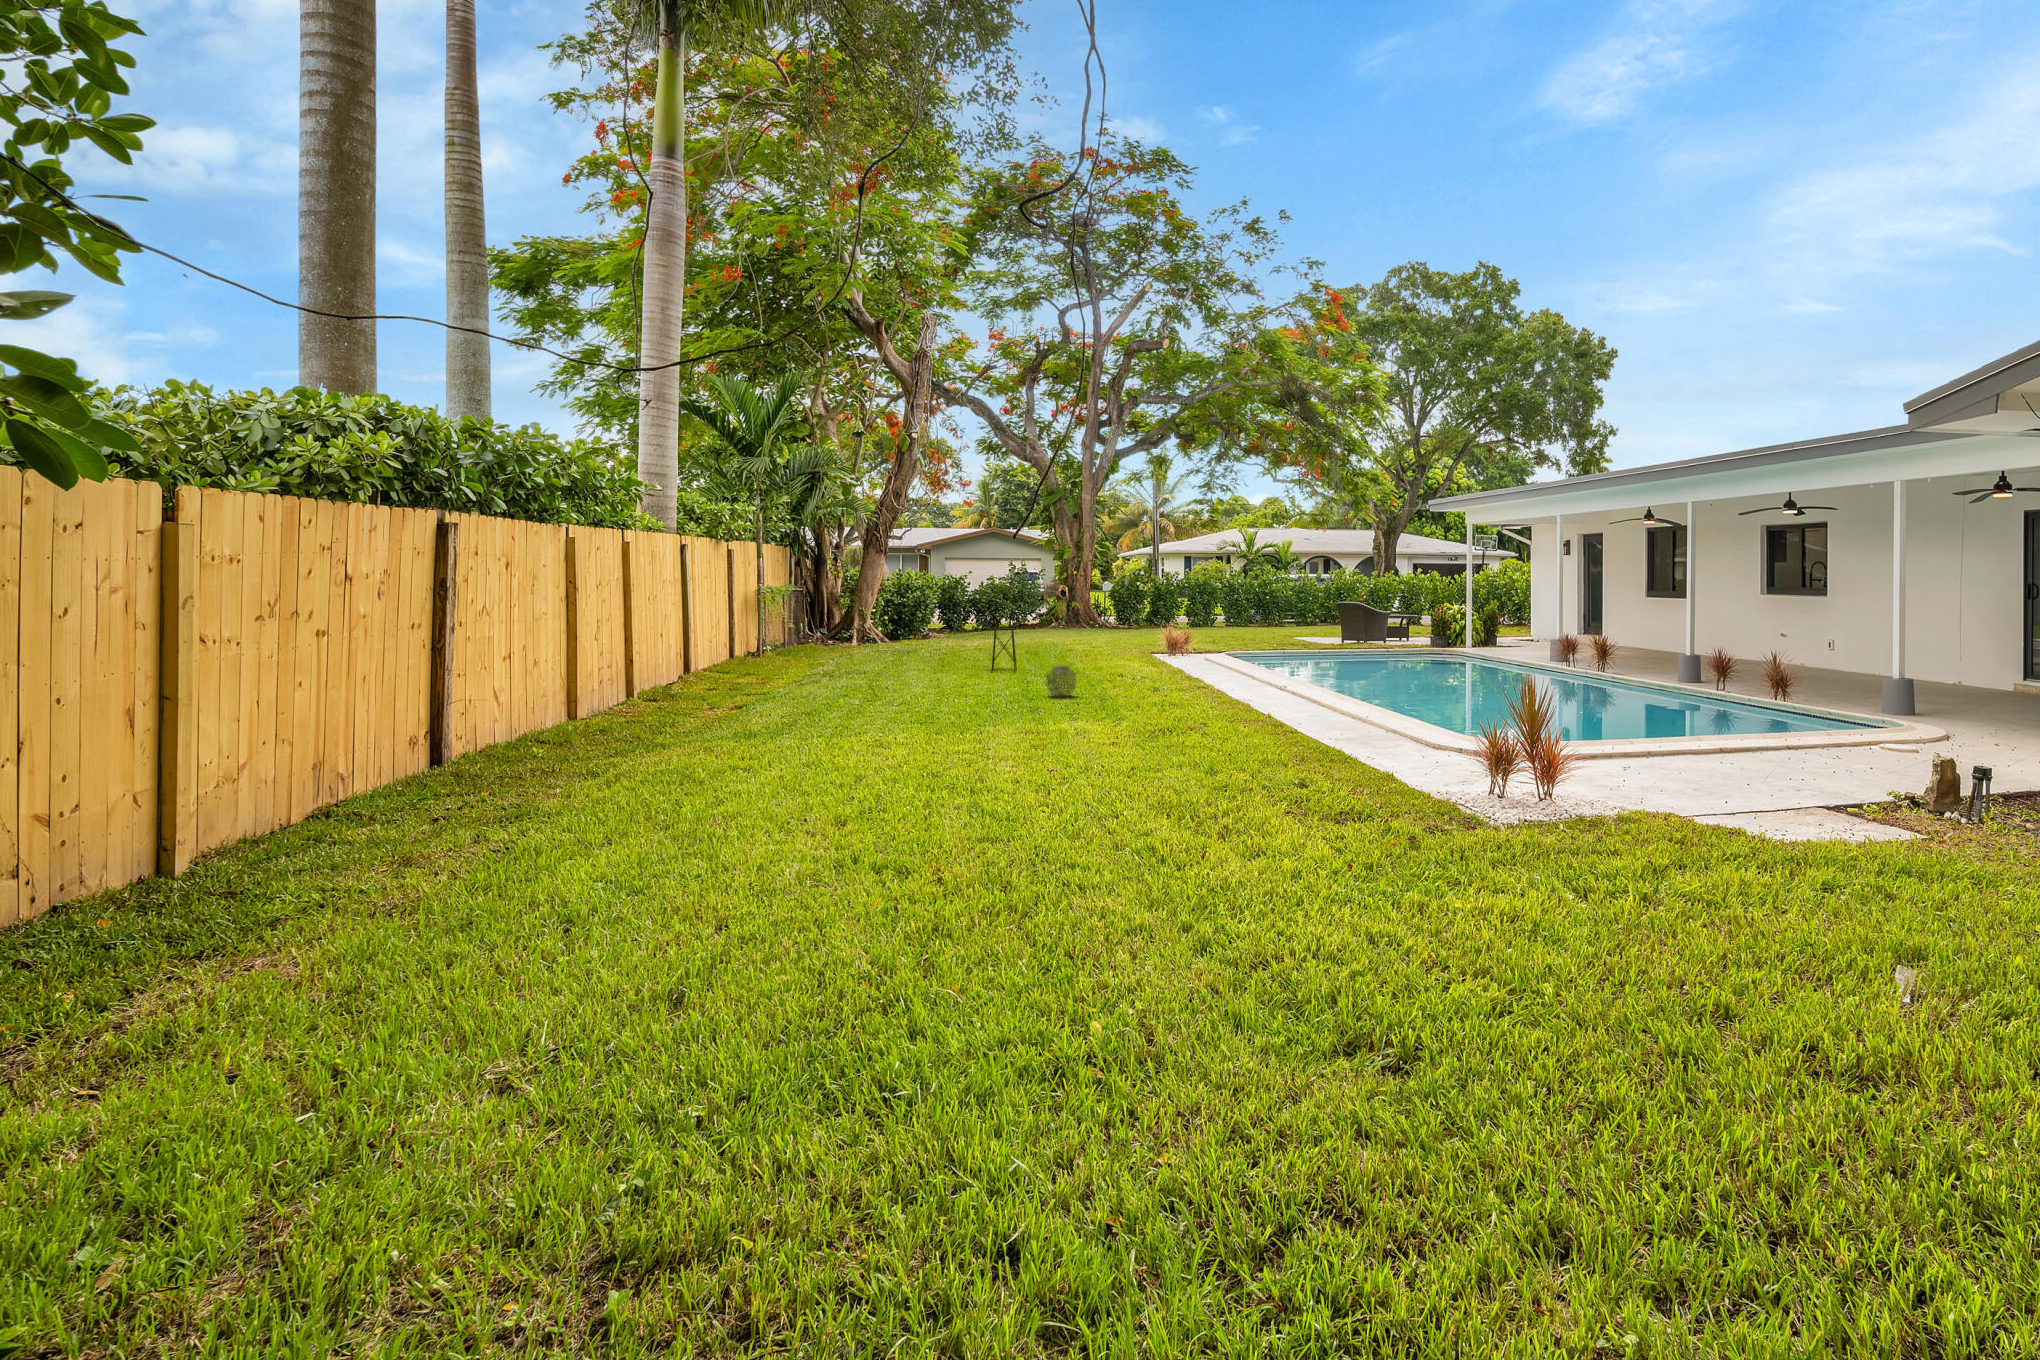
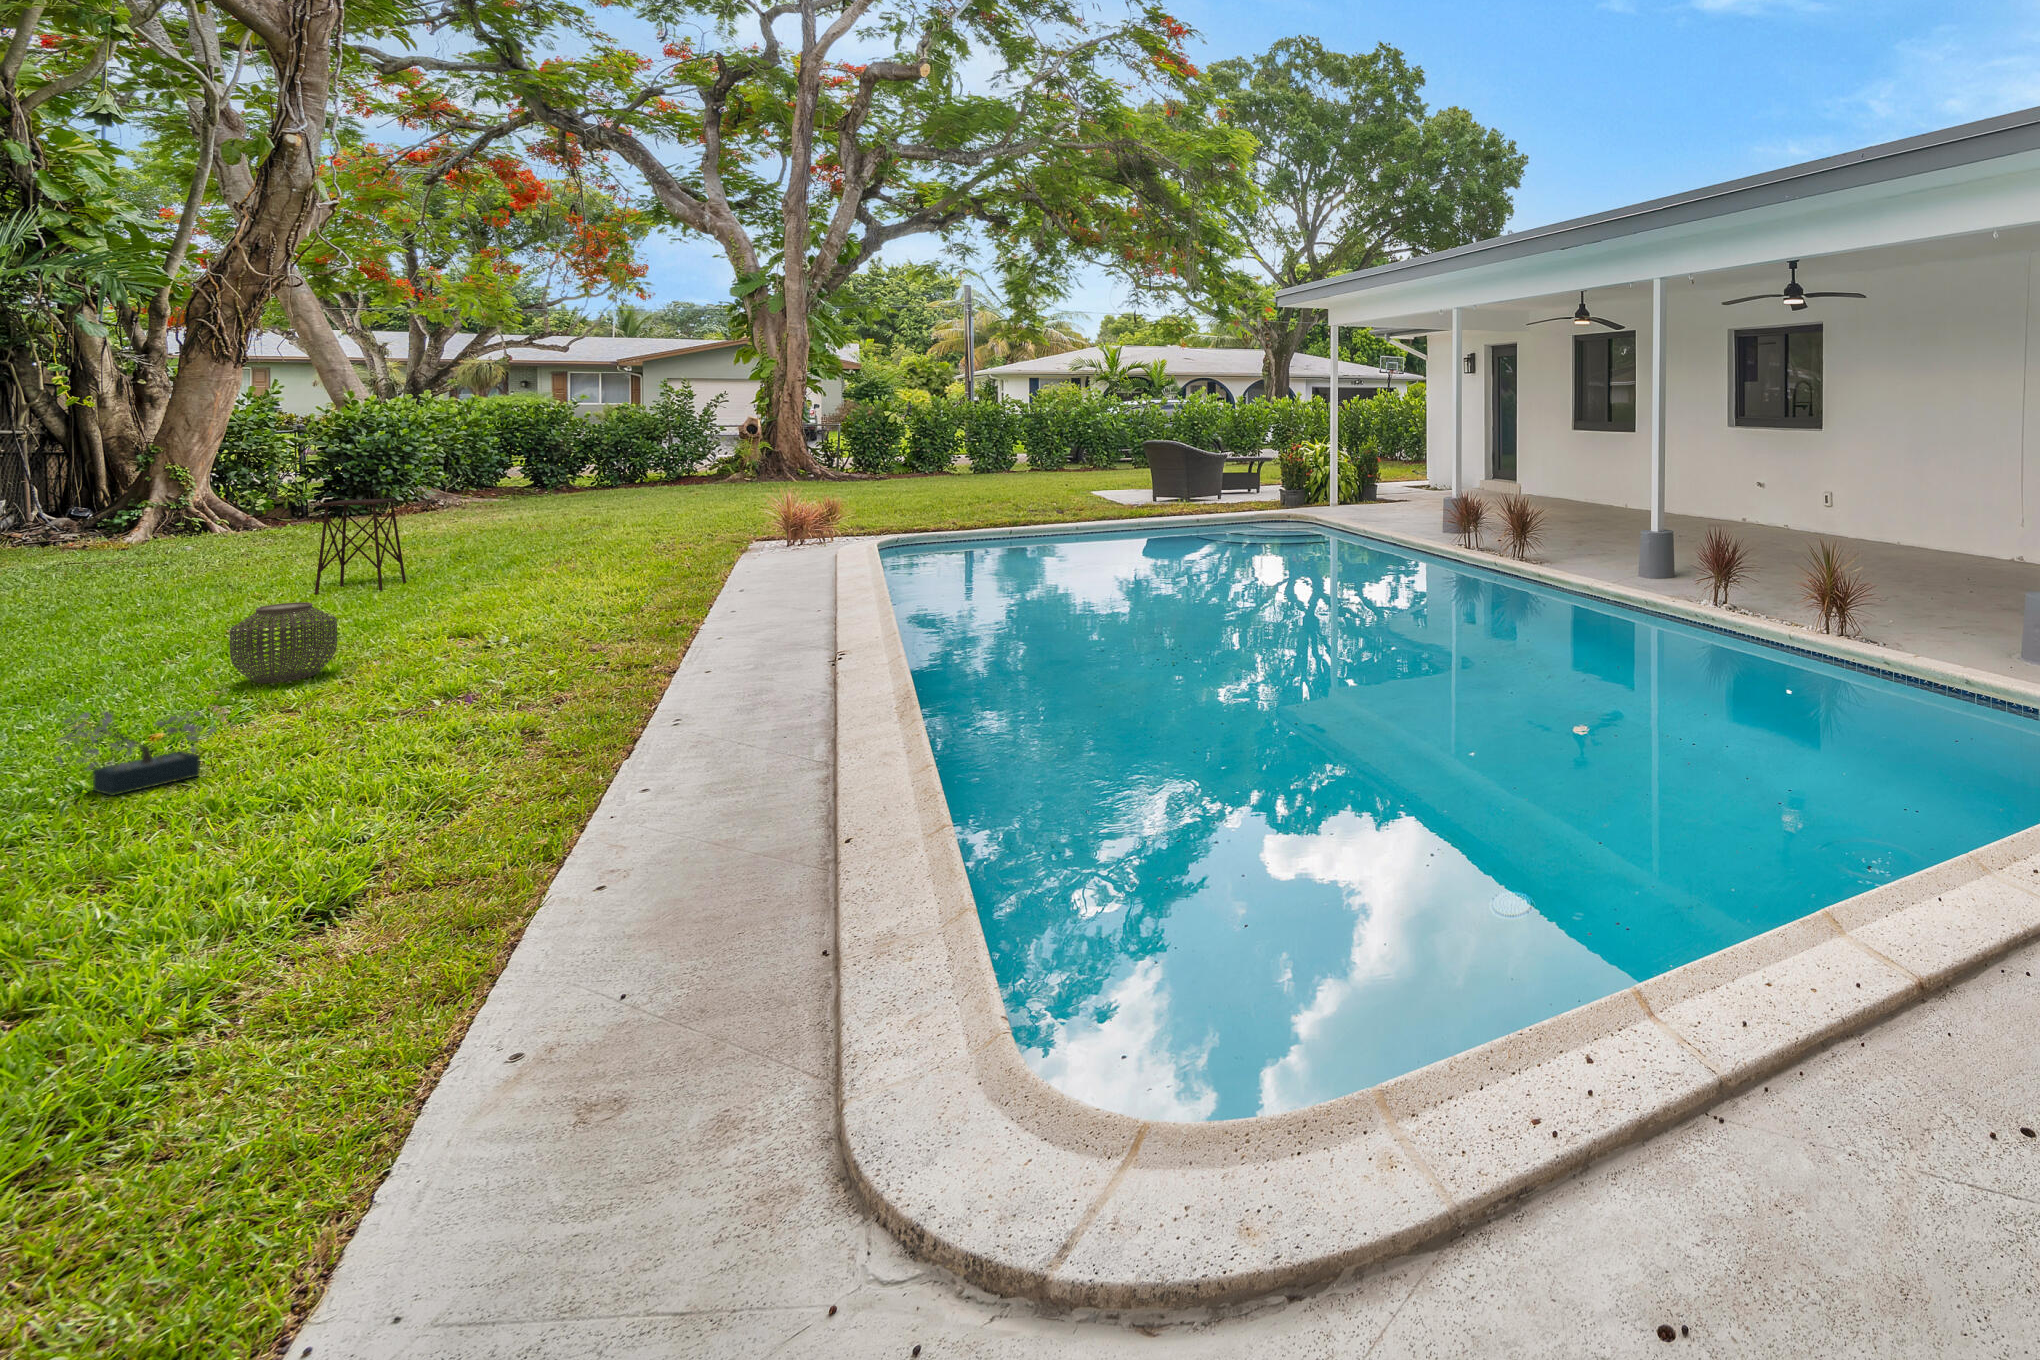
decorative plant: none [1076,689,1106,719] -> present [56,711,215,795]

